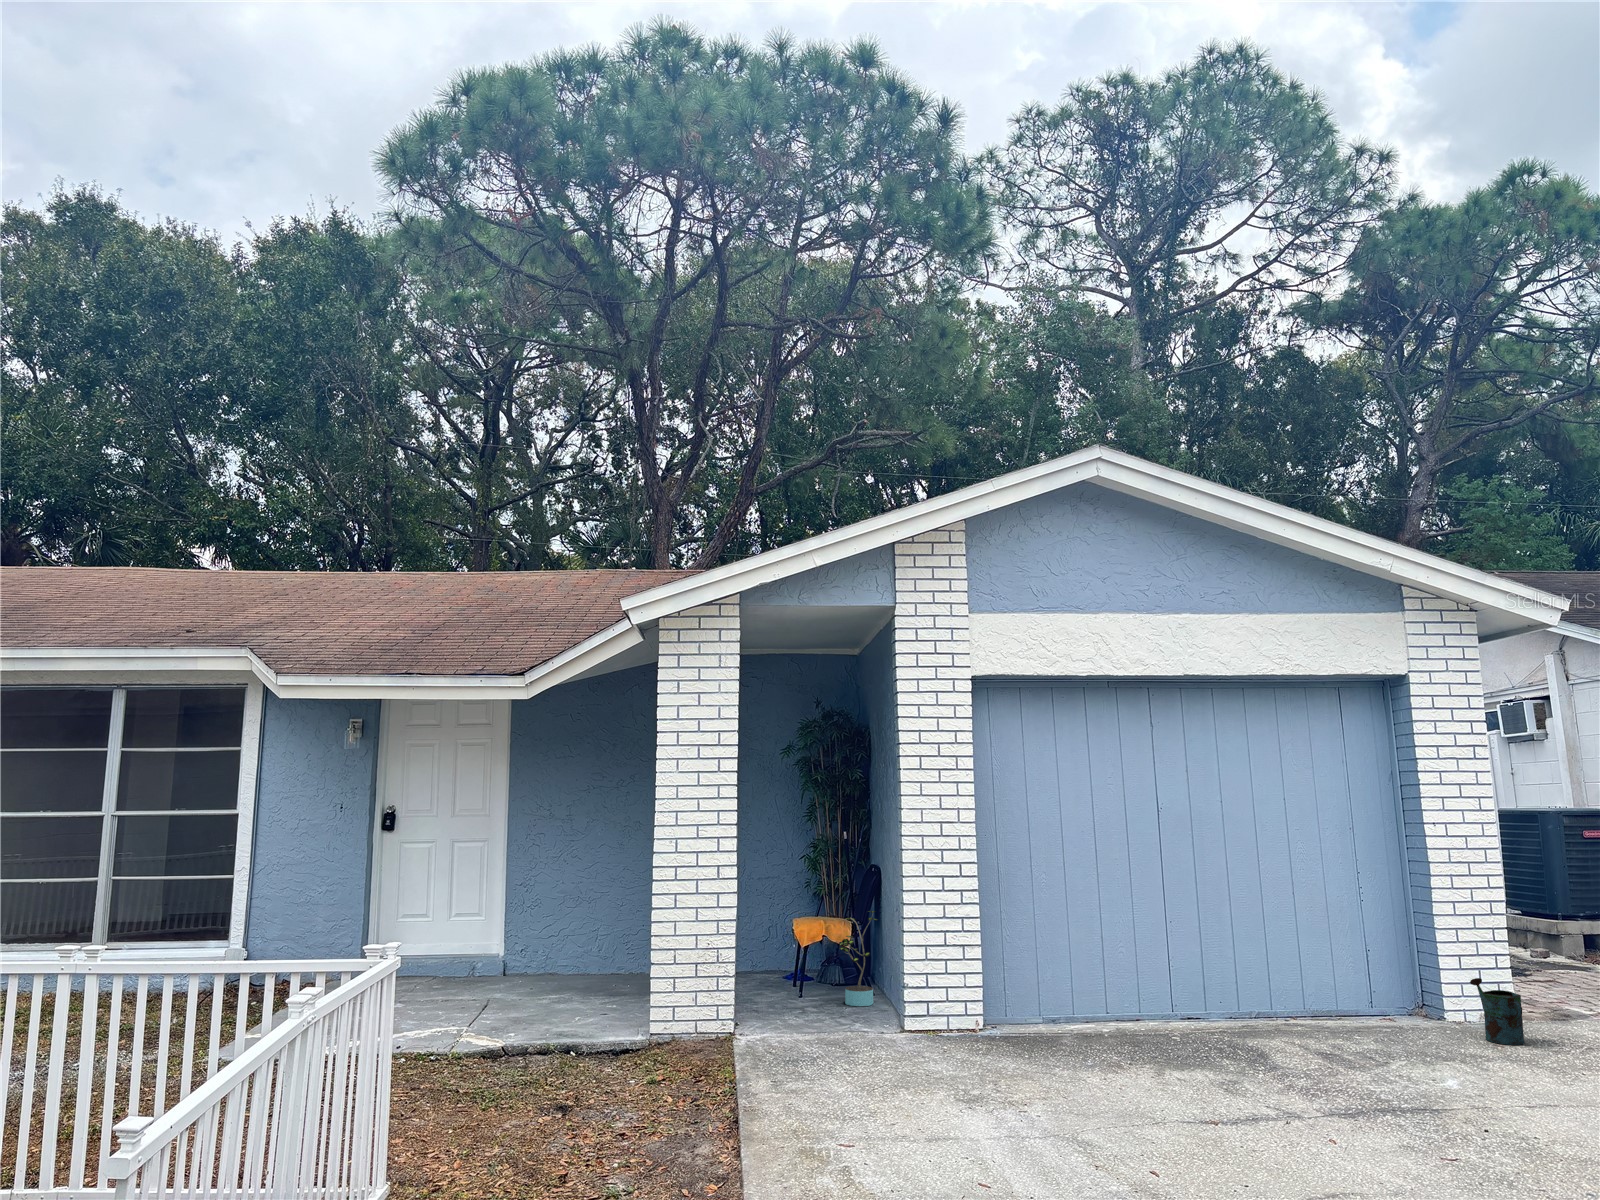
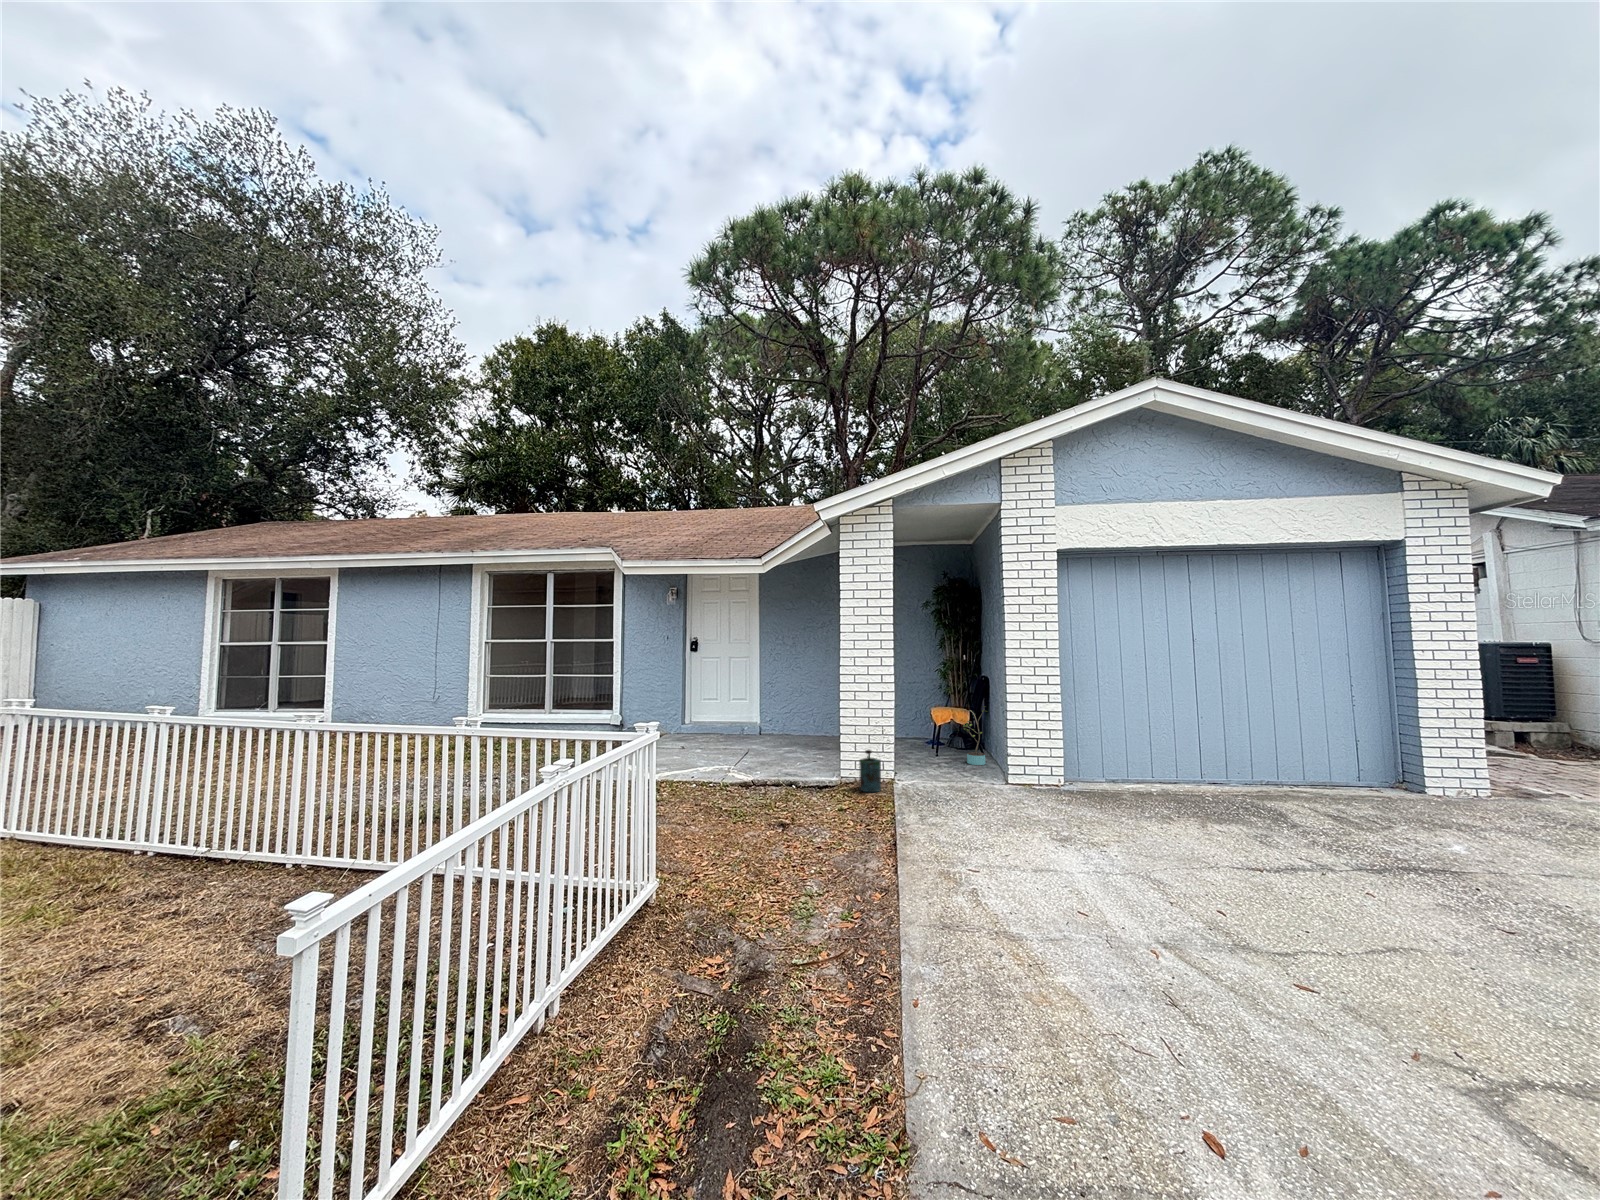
watering can: present [1470,978,1525,1045] -> present [859,750,881,792]

